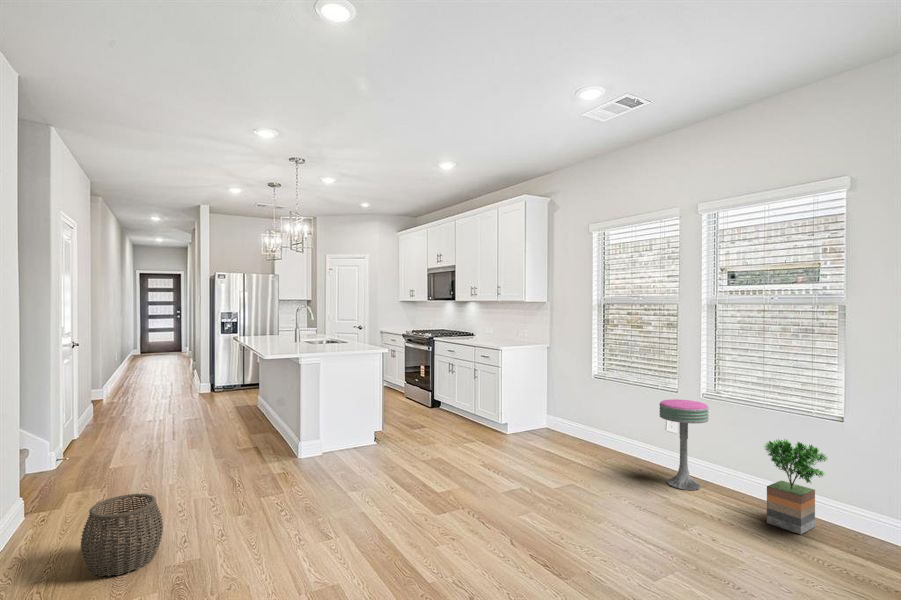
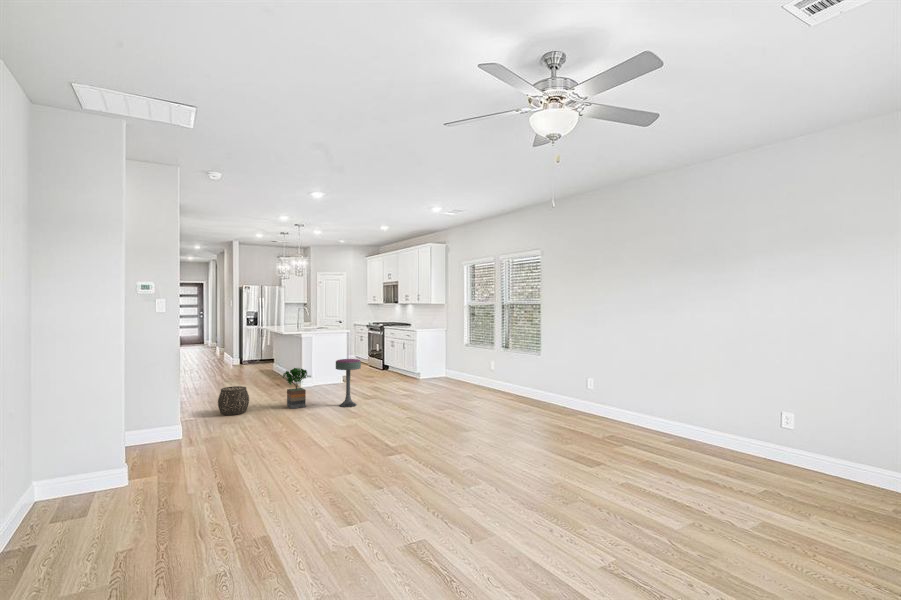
bar stool: present [659,399,709,490] -> present [336,359,361,407]
potted tree: present [765,439,827,535] -> present [283,368,311,409]

